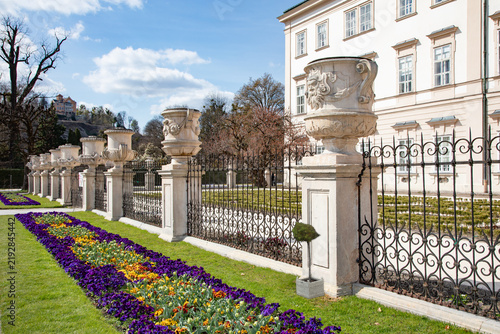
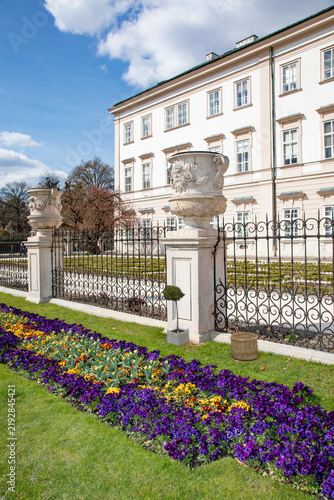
wooden bucket: none [367,286,406,323] -> present [230,332,258,360]

